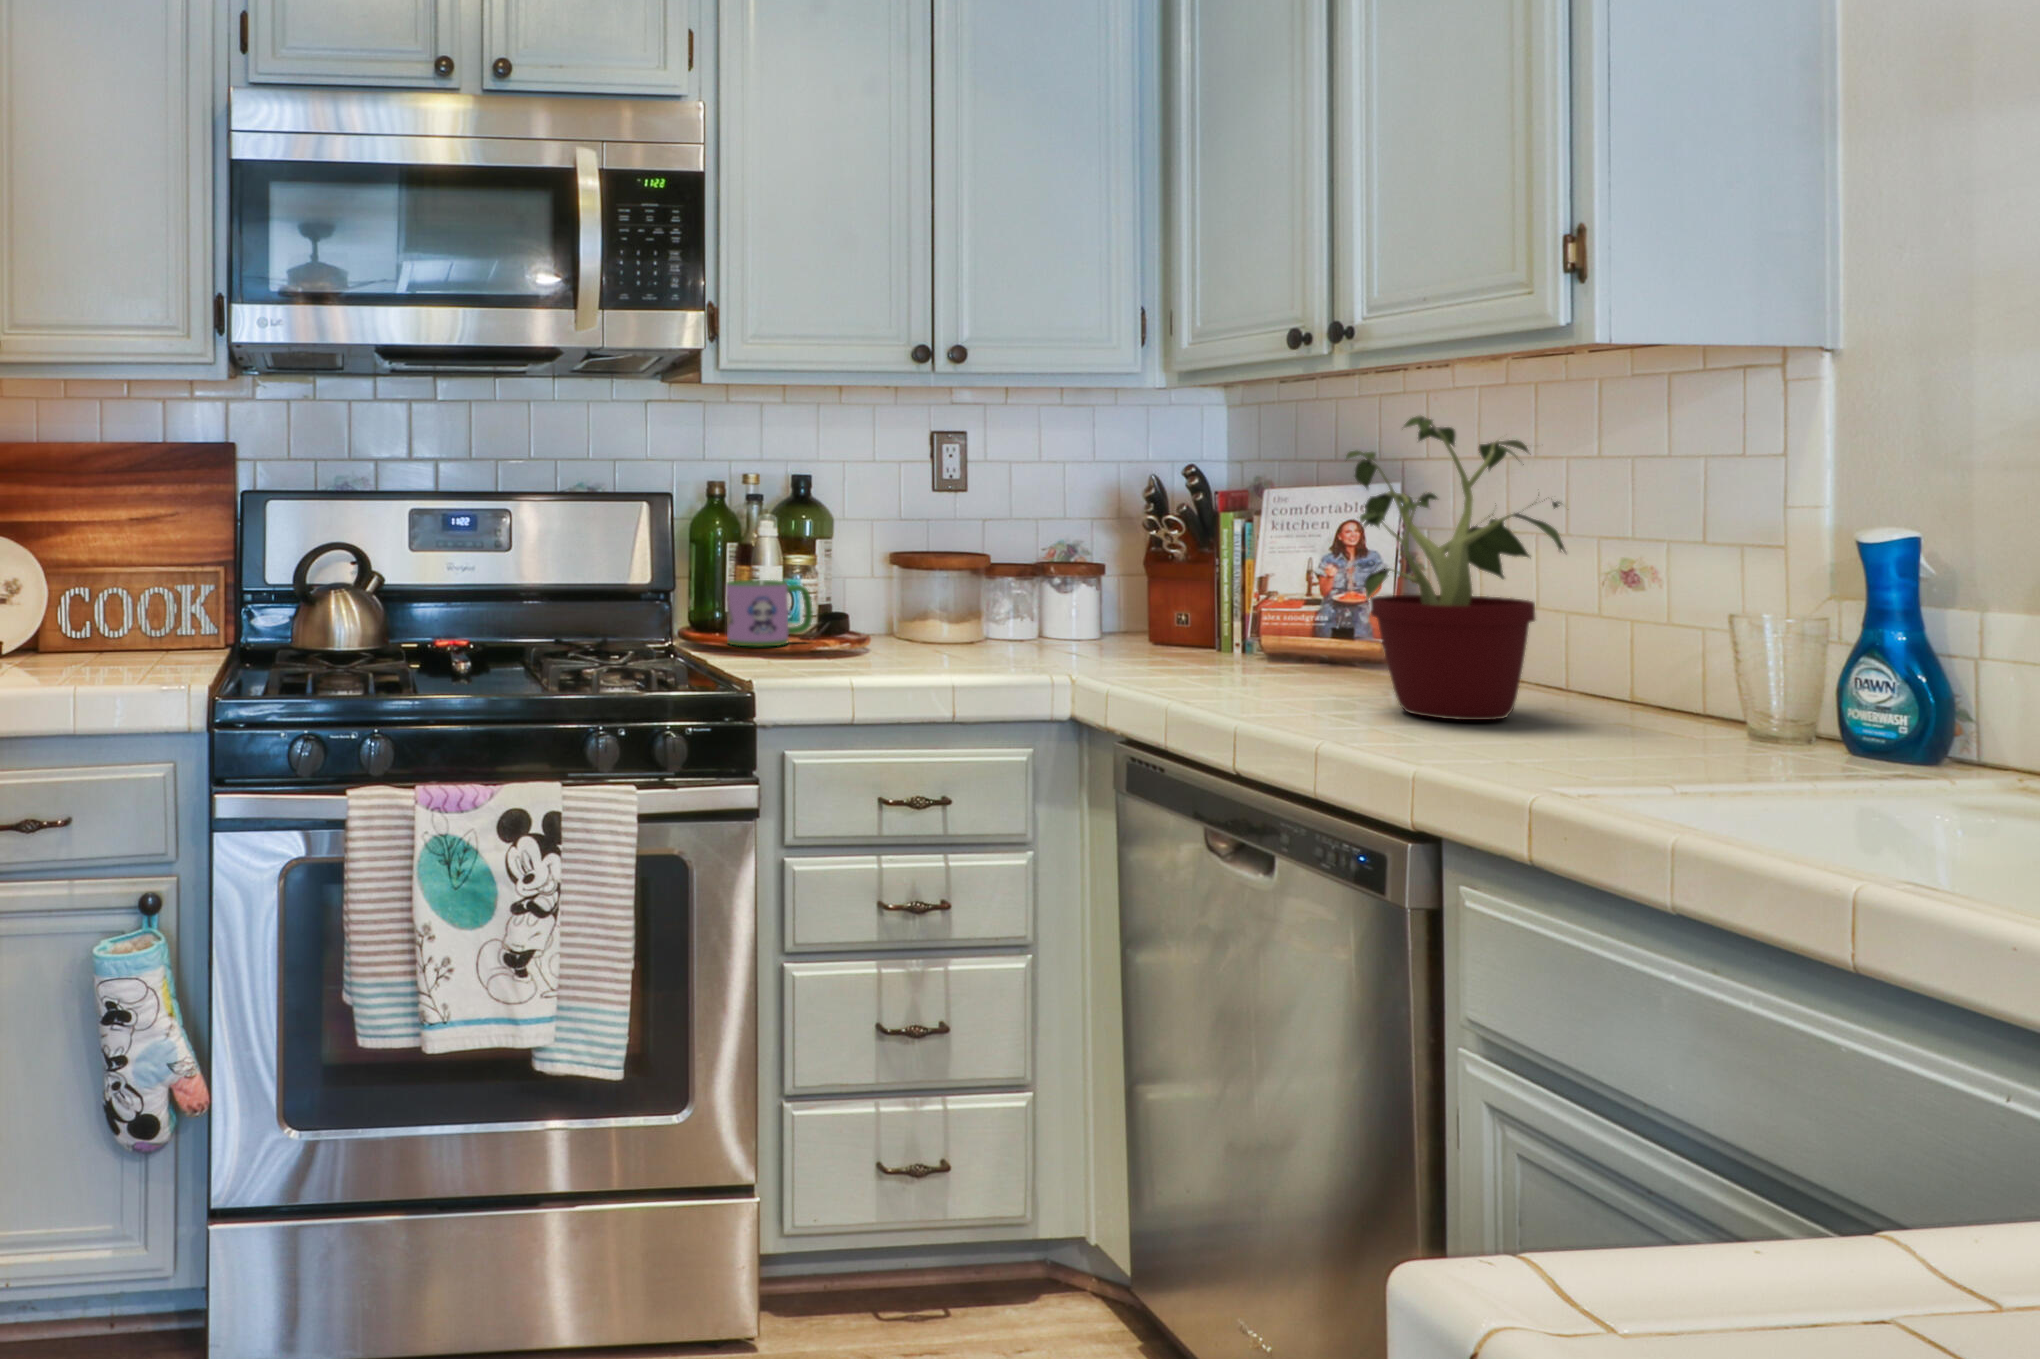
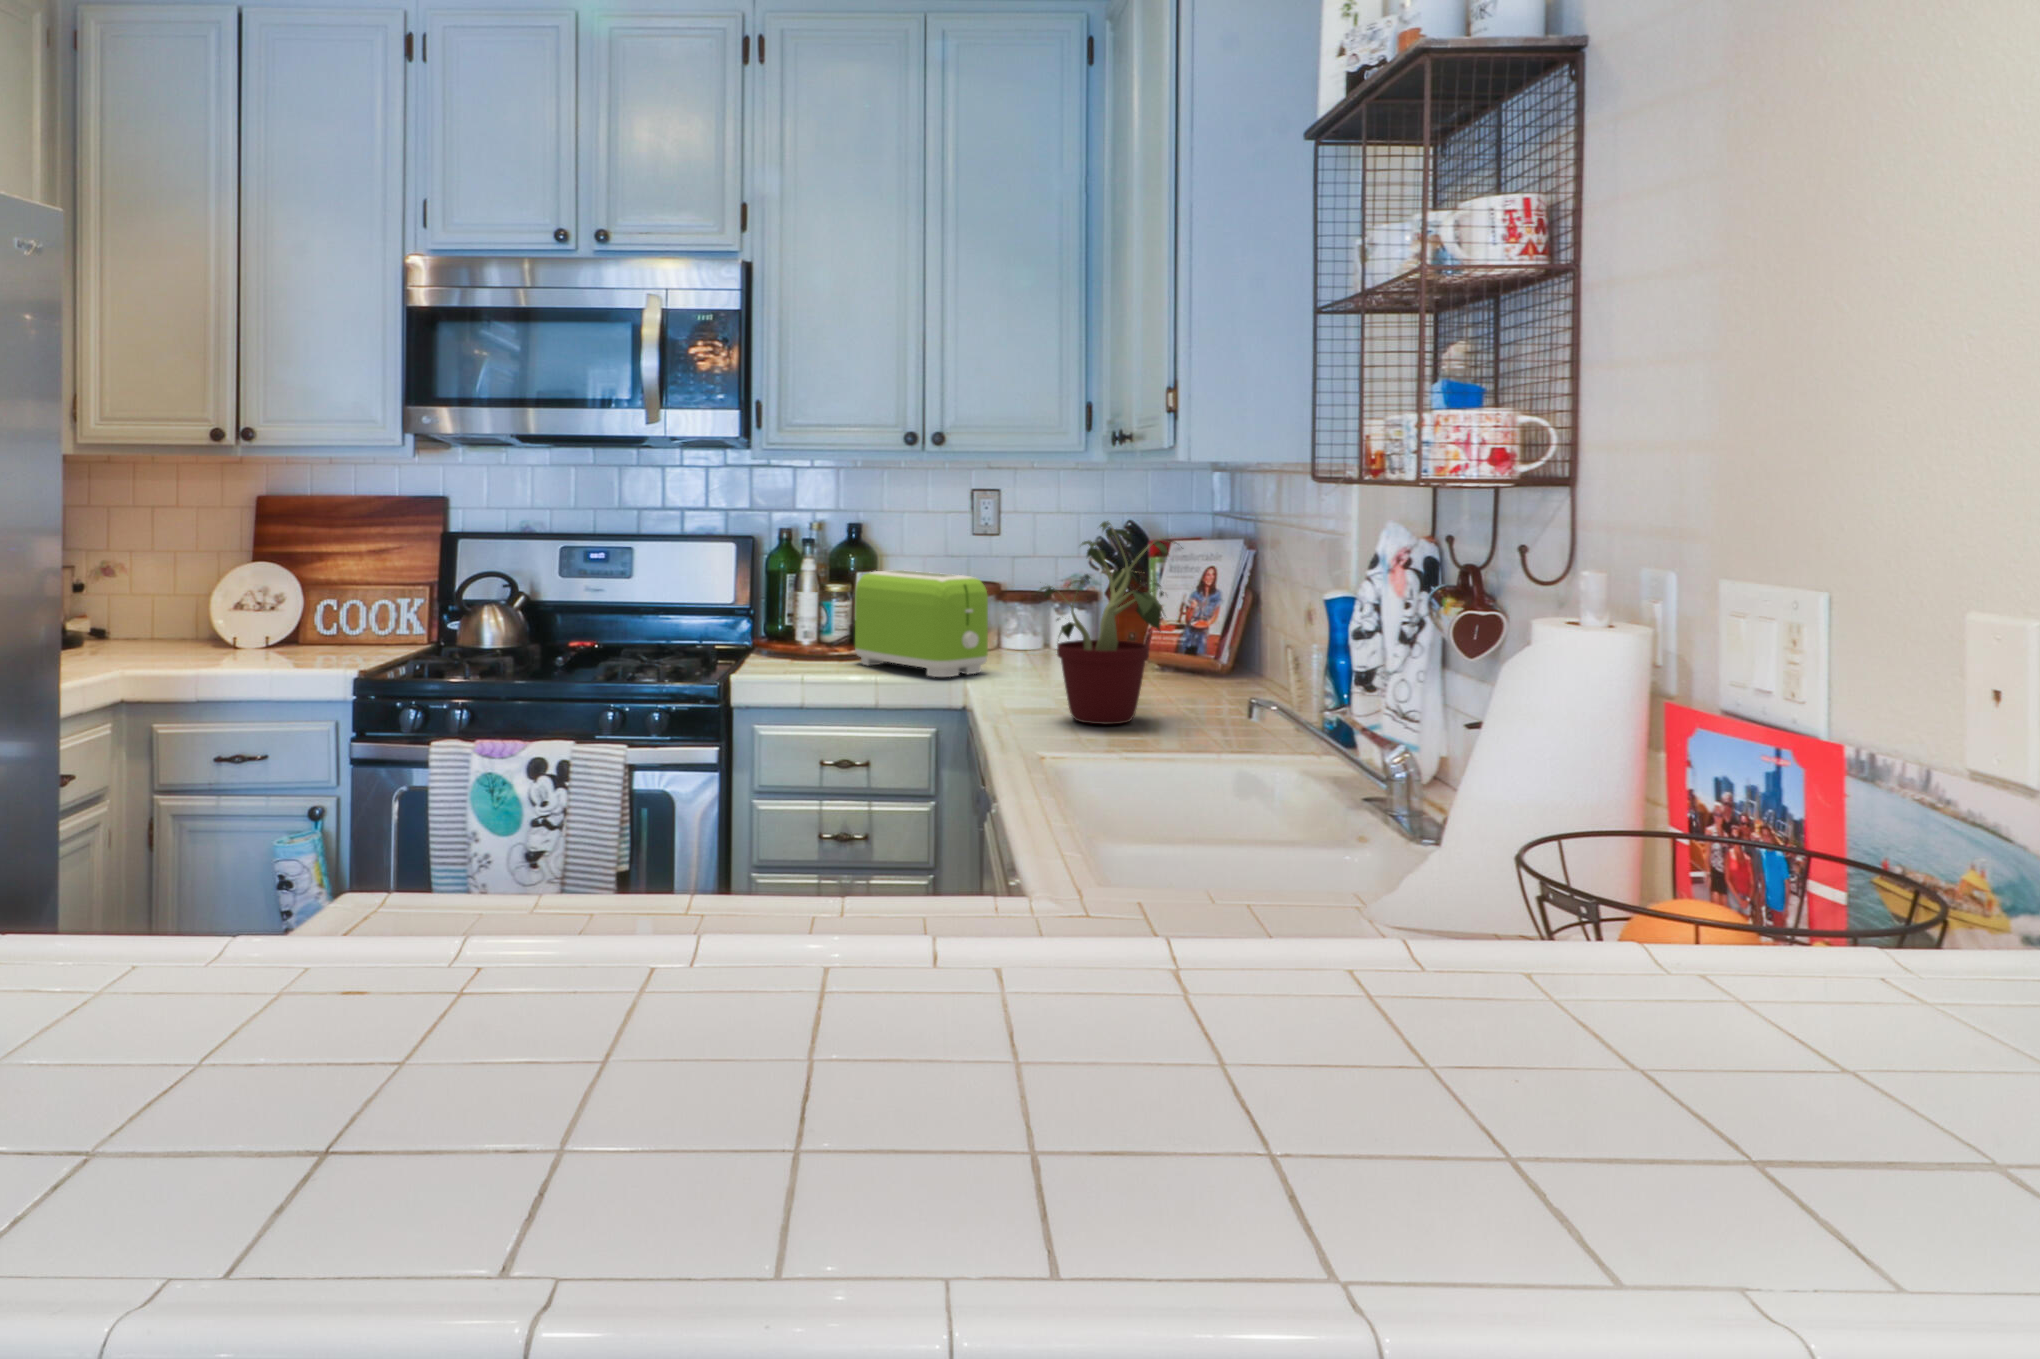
toaster: none [873,520,1094,664] -> present [855,570,988,677]
mug: present [726,580,813,646] -> none [769,609,831,657]

